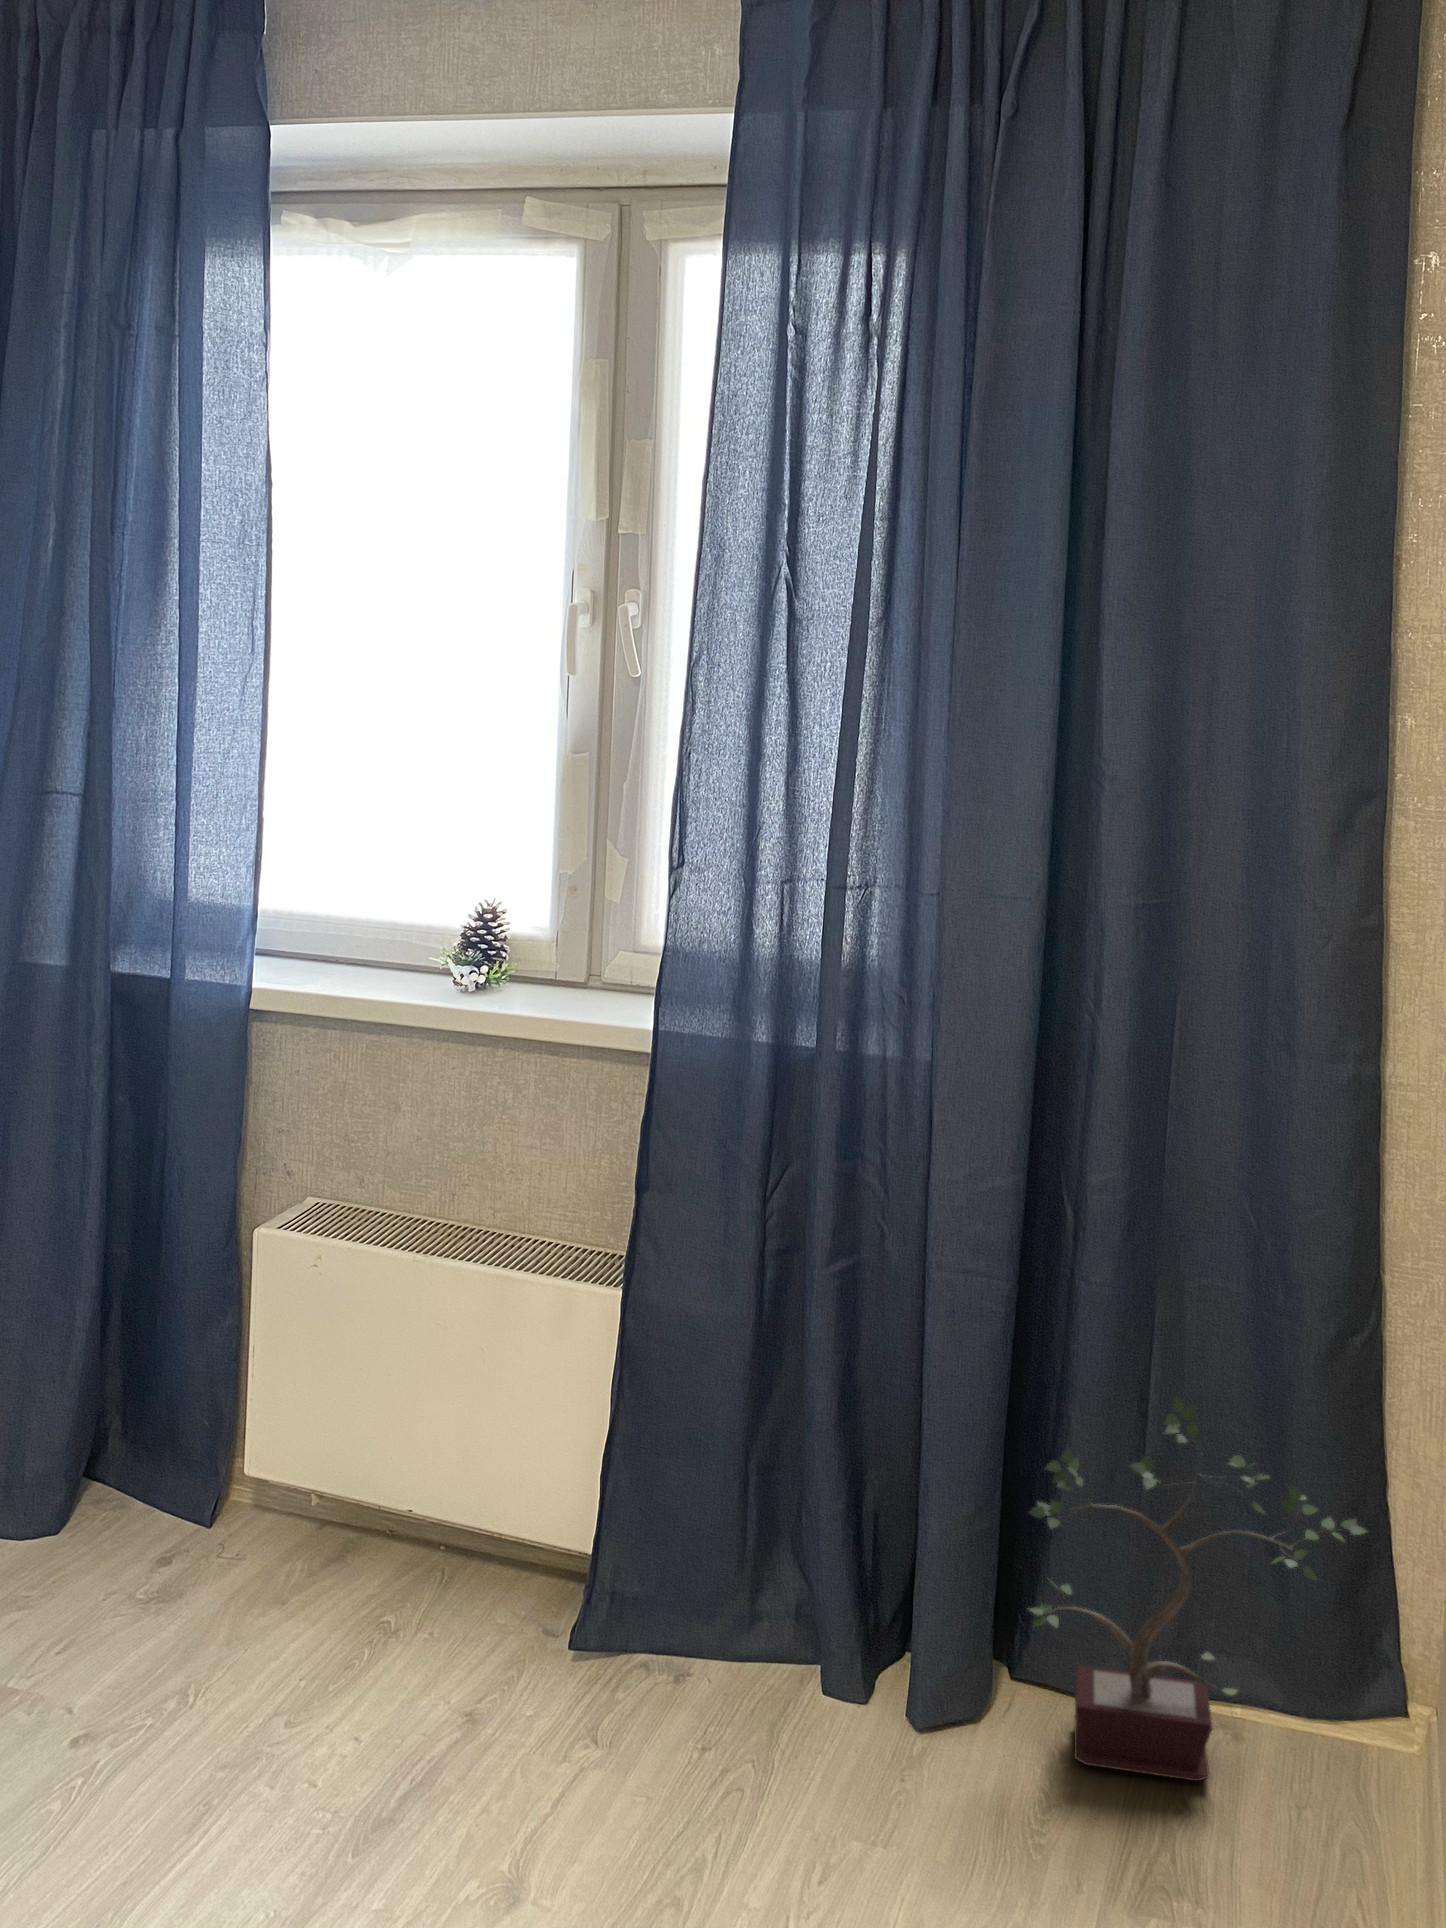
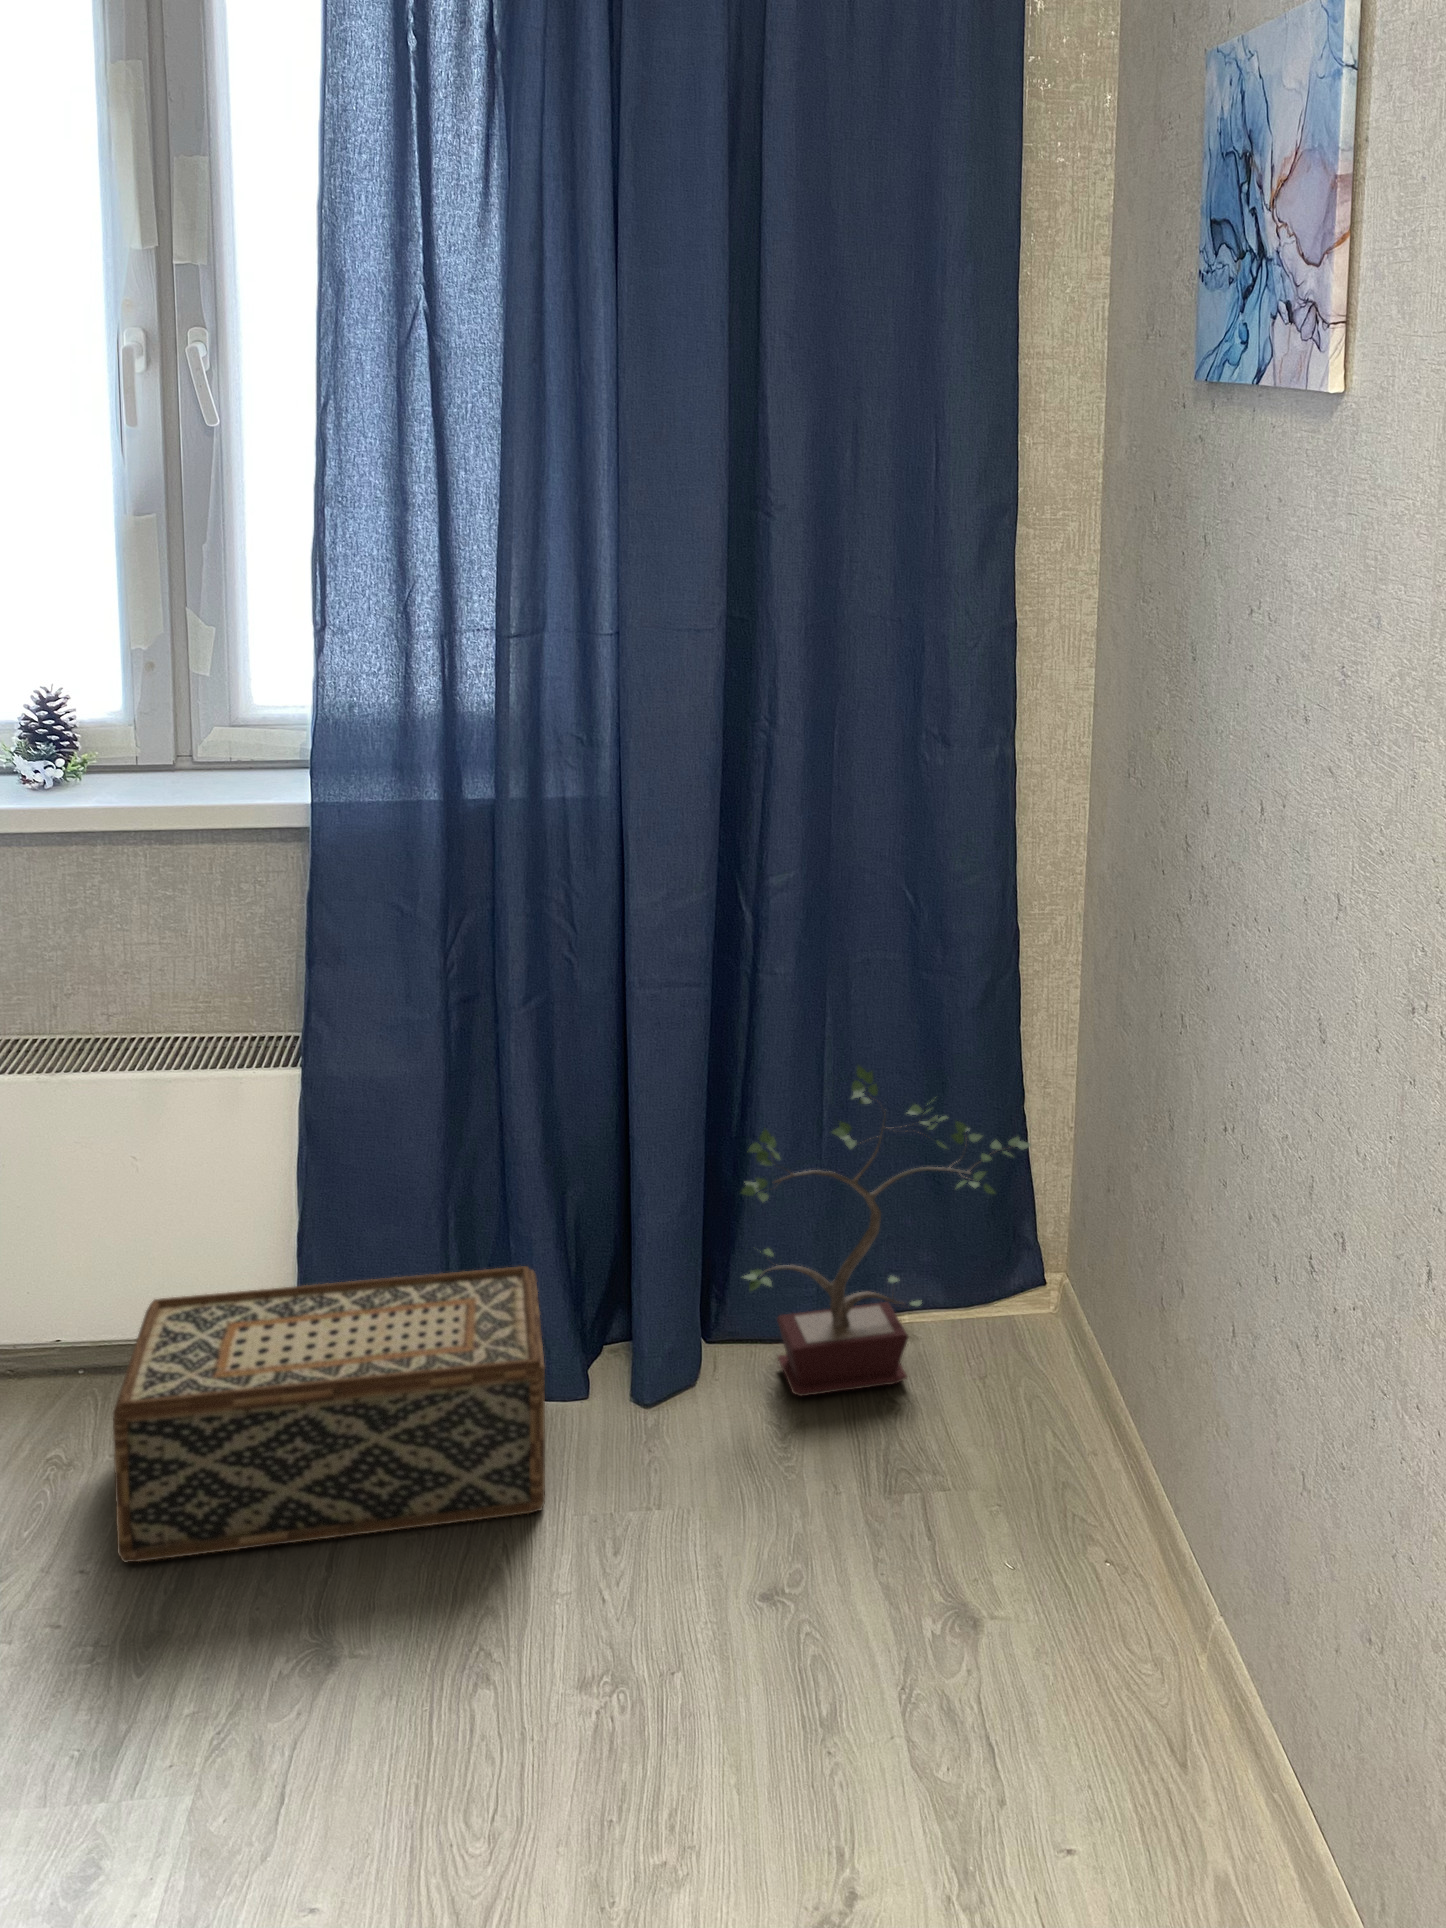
woven basket: none [392,1491,825,1806] -> present [113,1266,545,1562]

